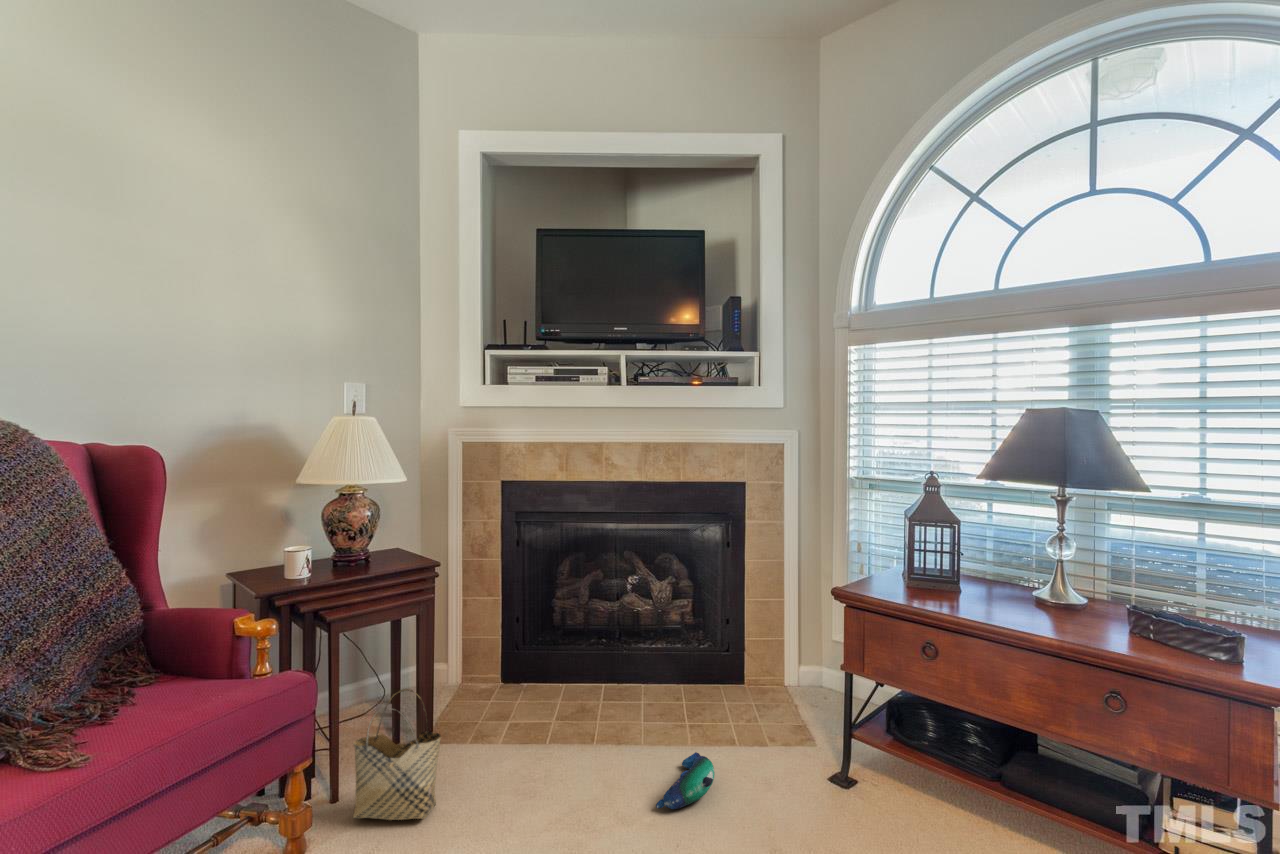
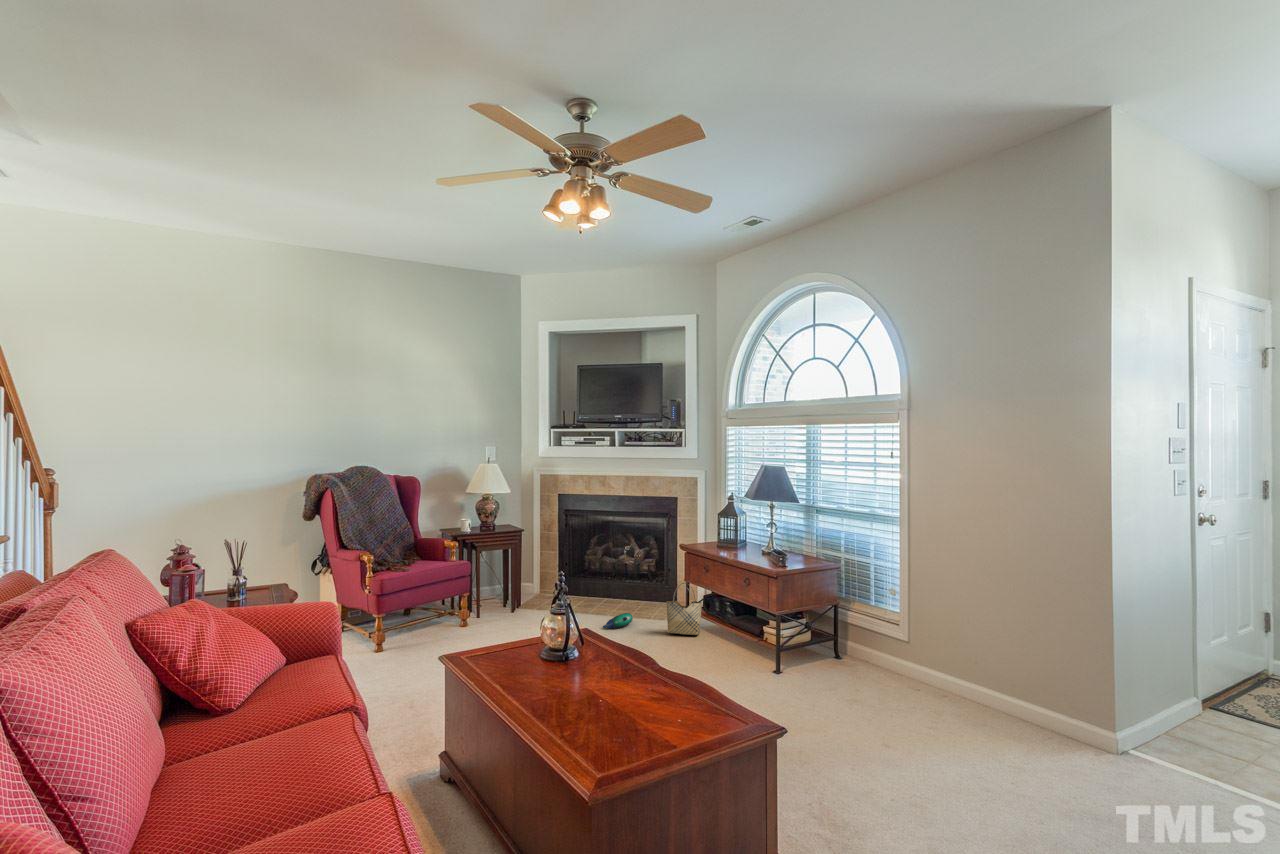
woven basket: present [353,689,441,820] -> present [666,583,702,635]

